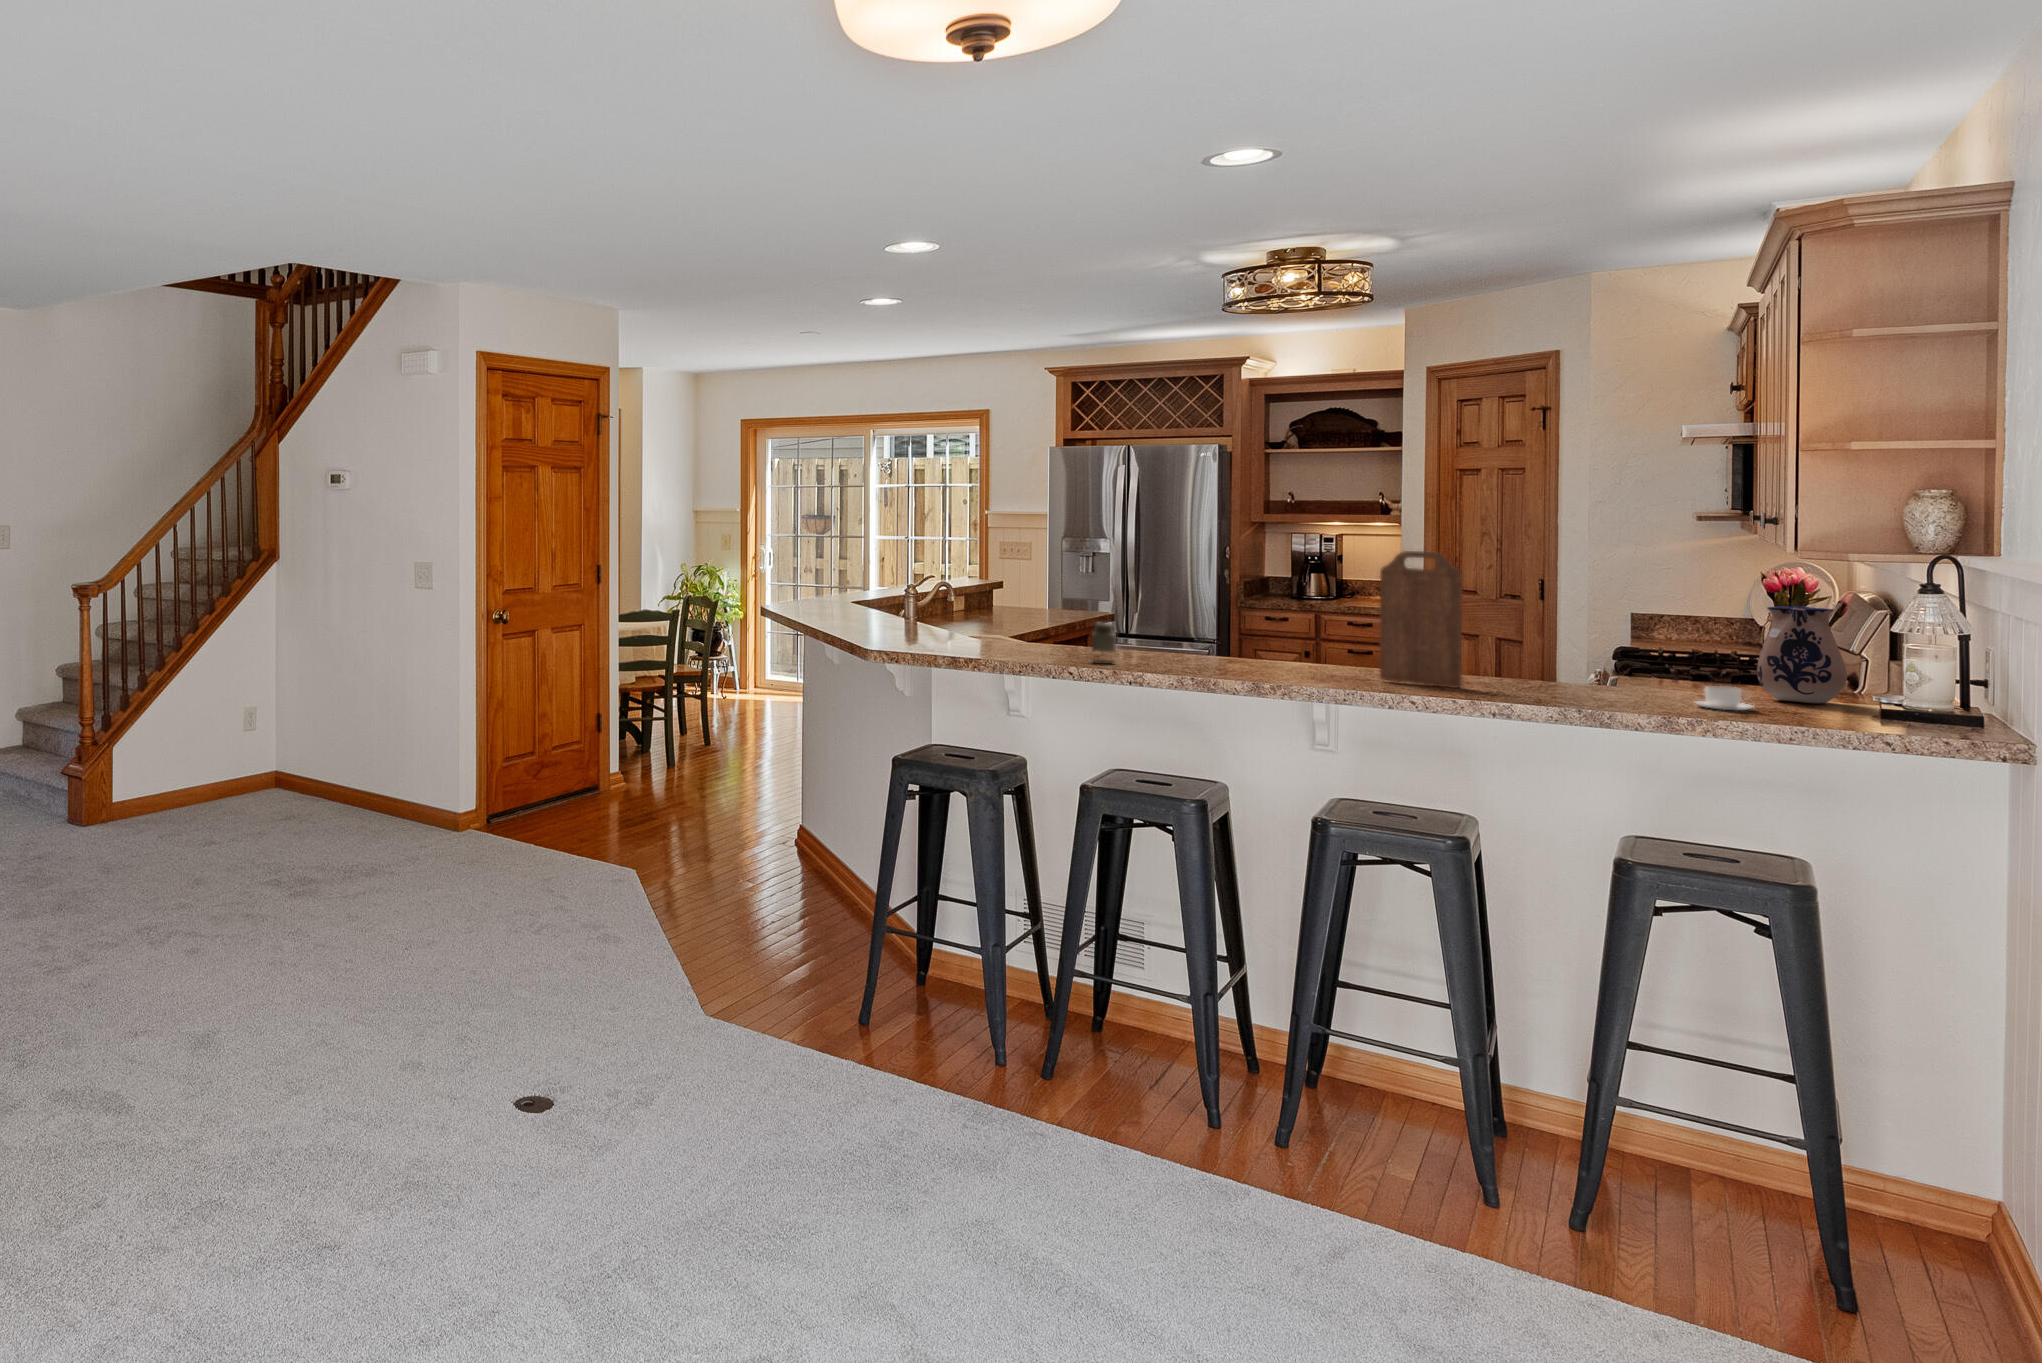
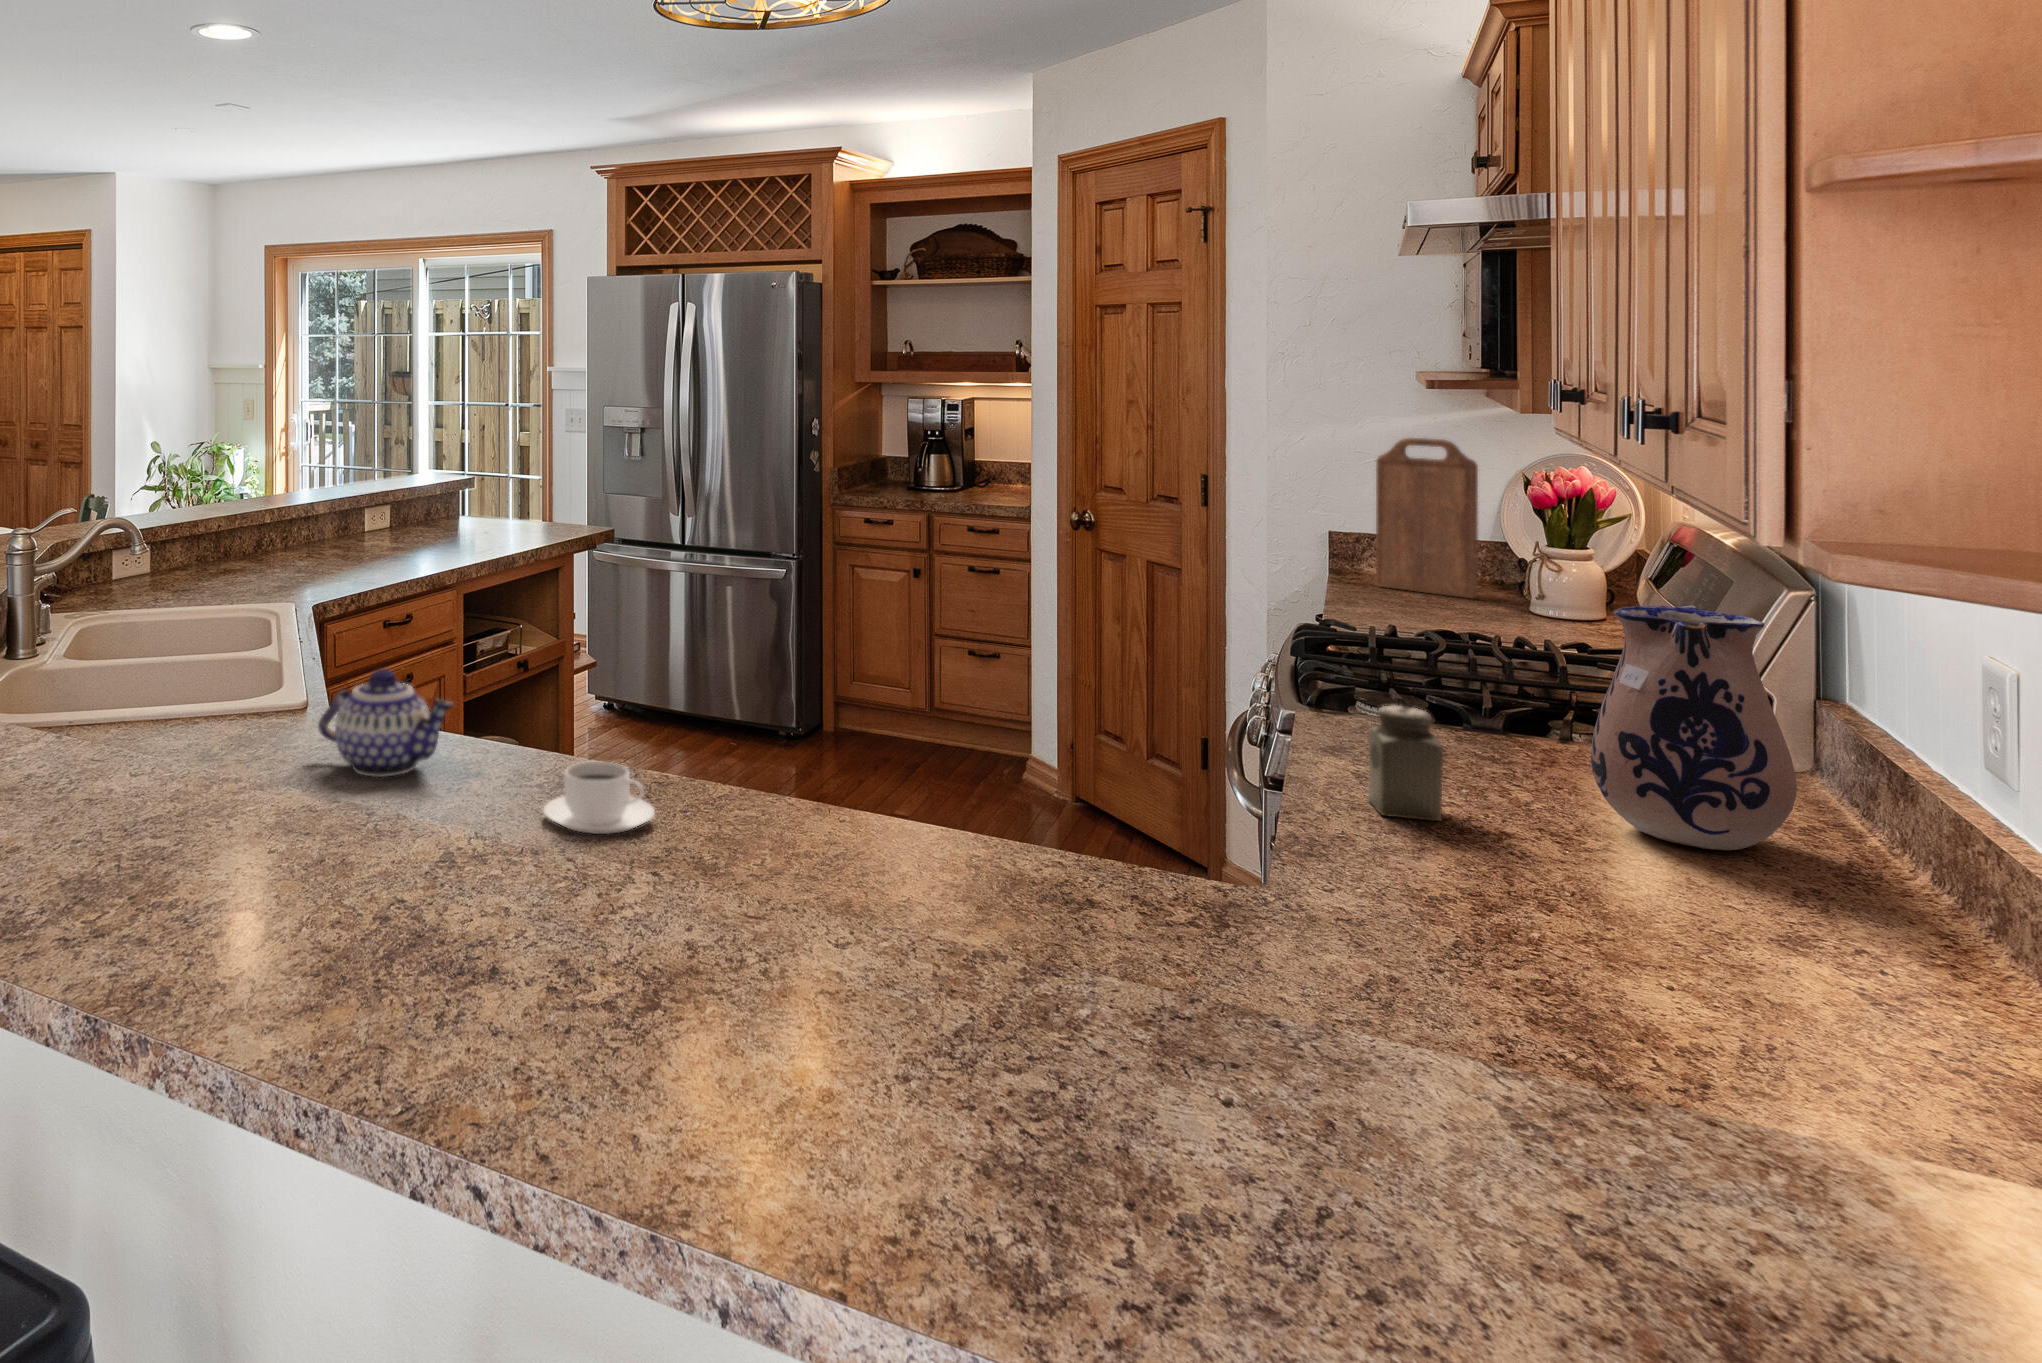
cutting board: present [1380,551,1462,688] -> present [1376,438,1478,598]
salt shaker: present [1092,623,1116,664] -> present [1368,705,1443,821]
teapot: none [1158,627,1233,670] -> present [318,668,453,777]
coffee cup: present [1696,686,1753,710] -> present [544,762,655,834]

